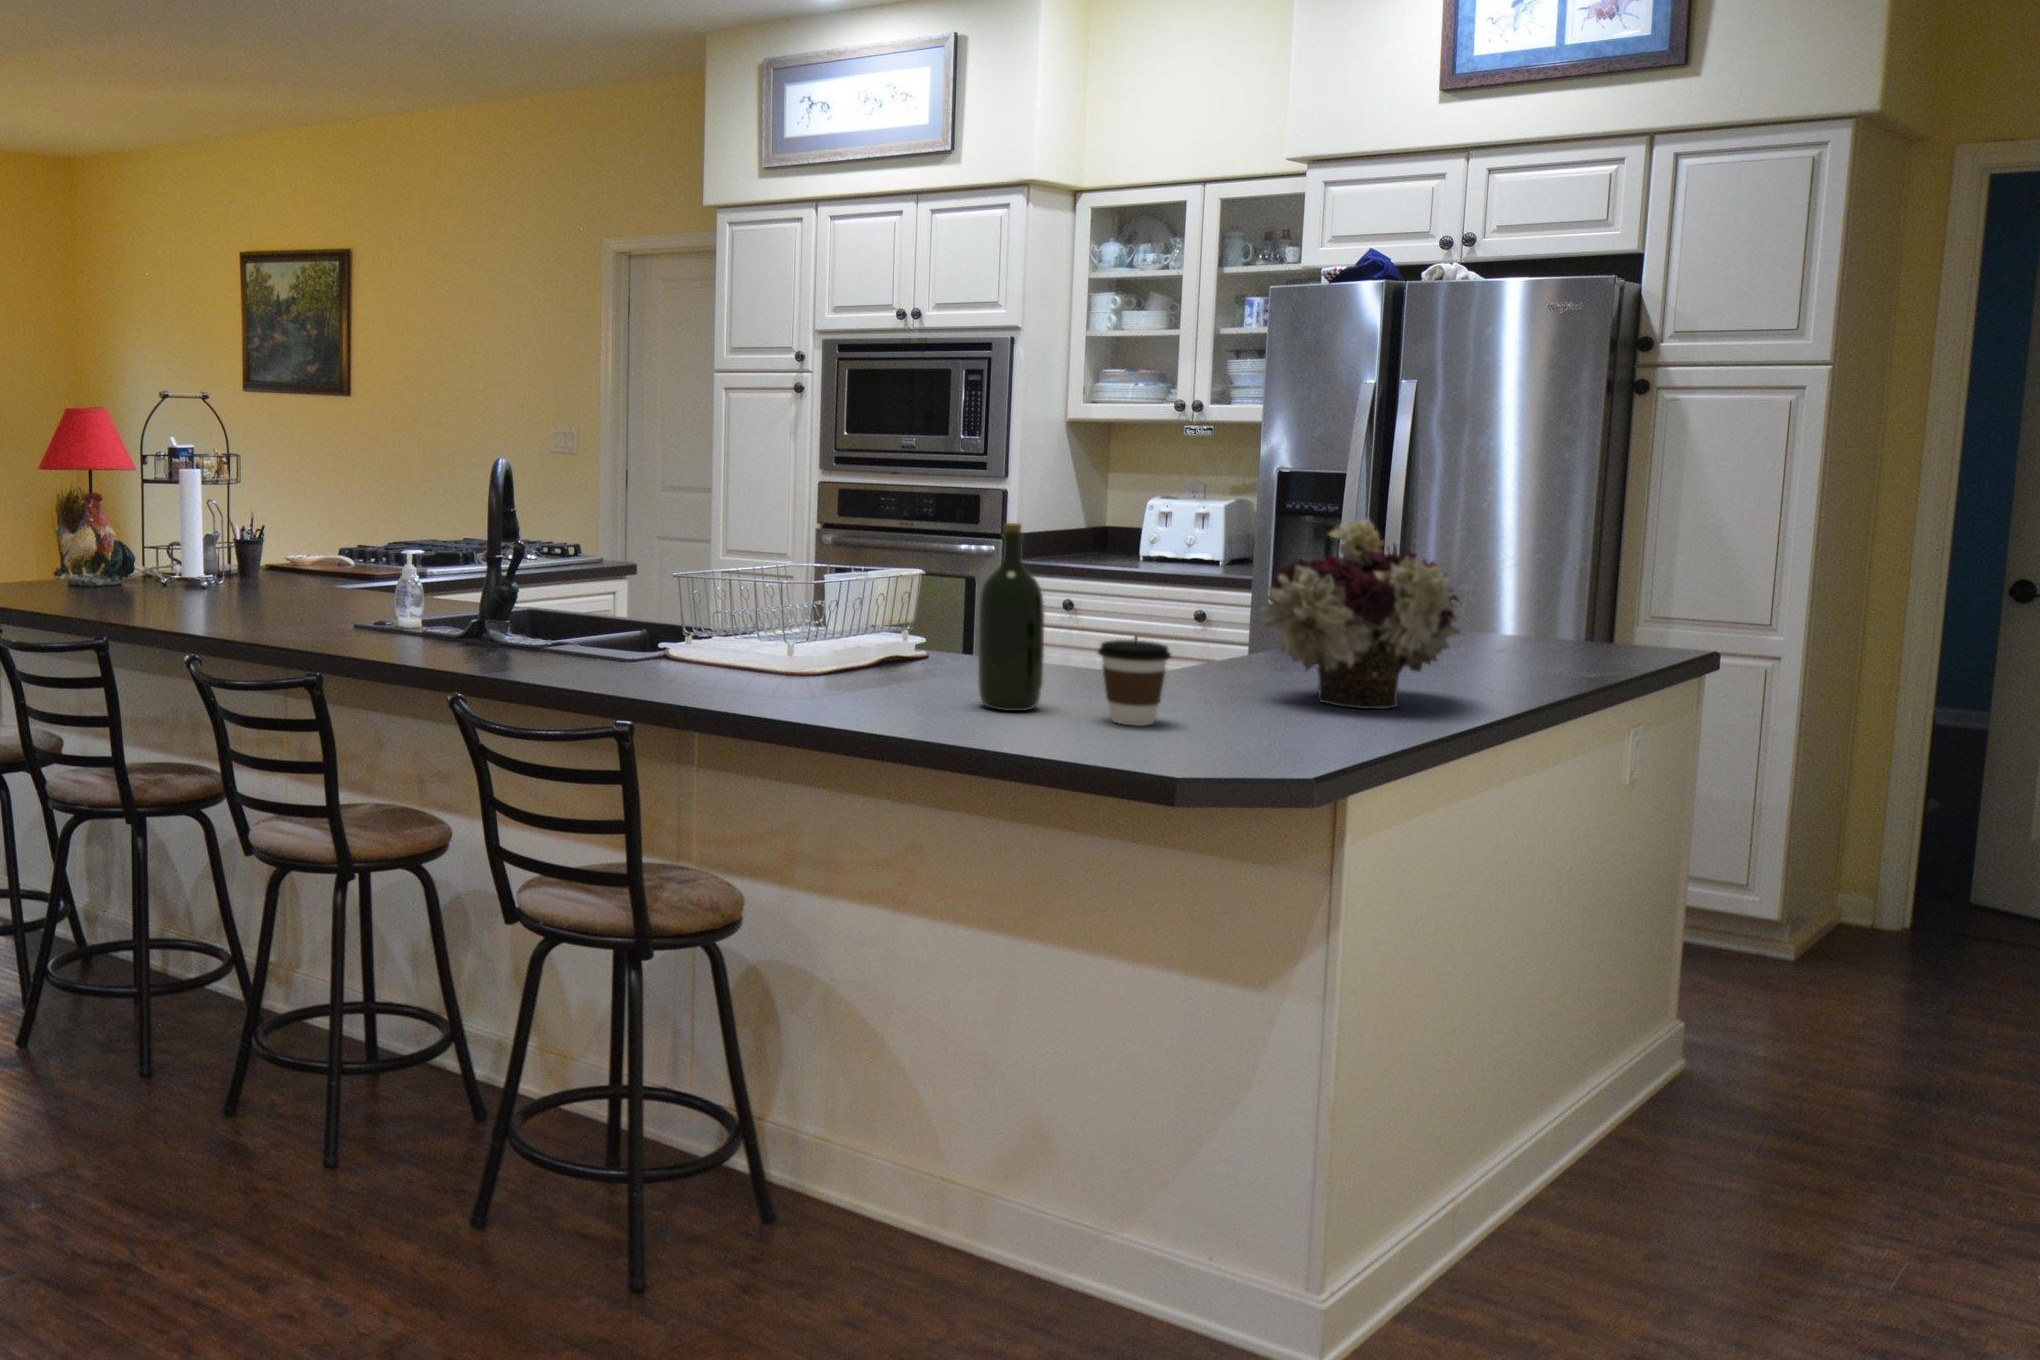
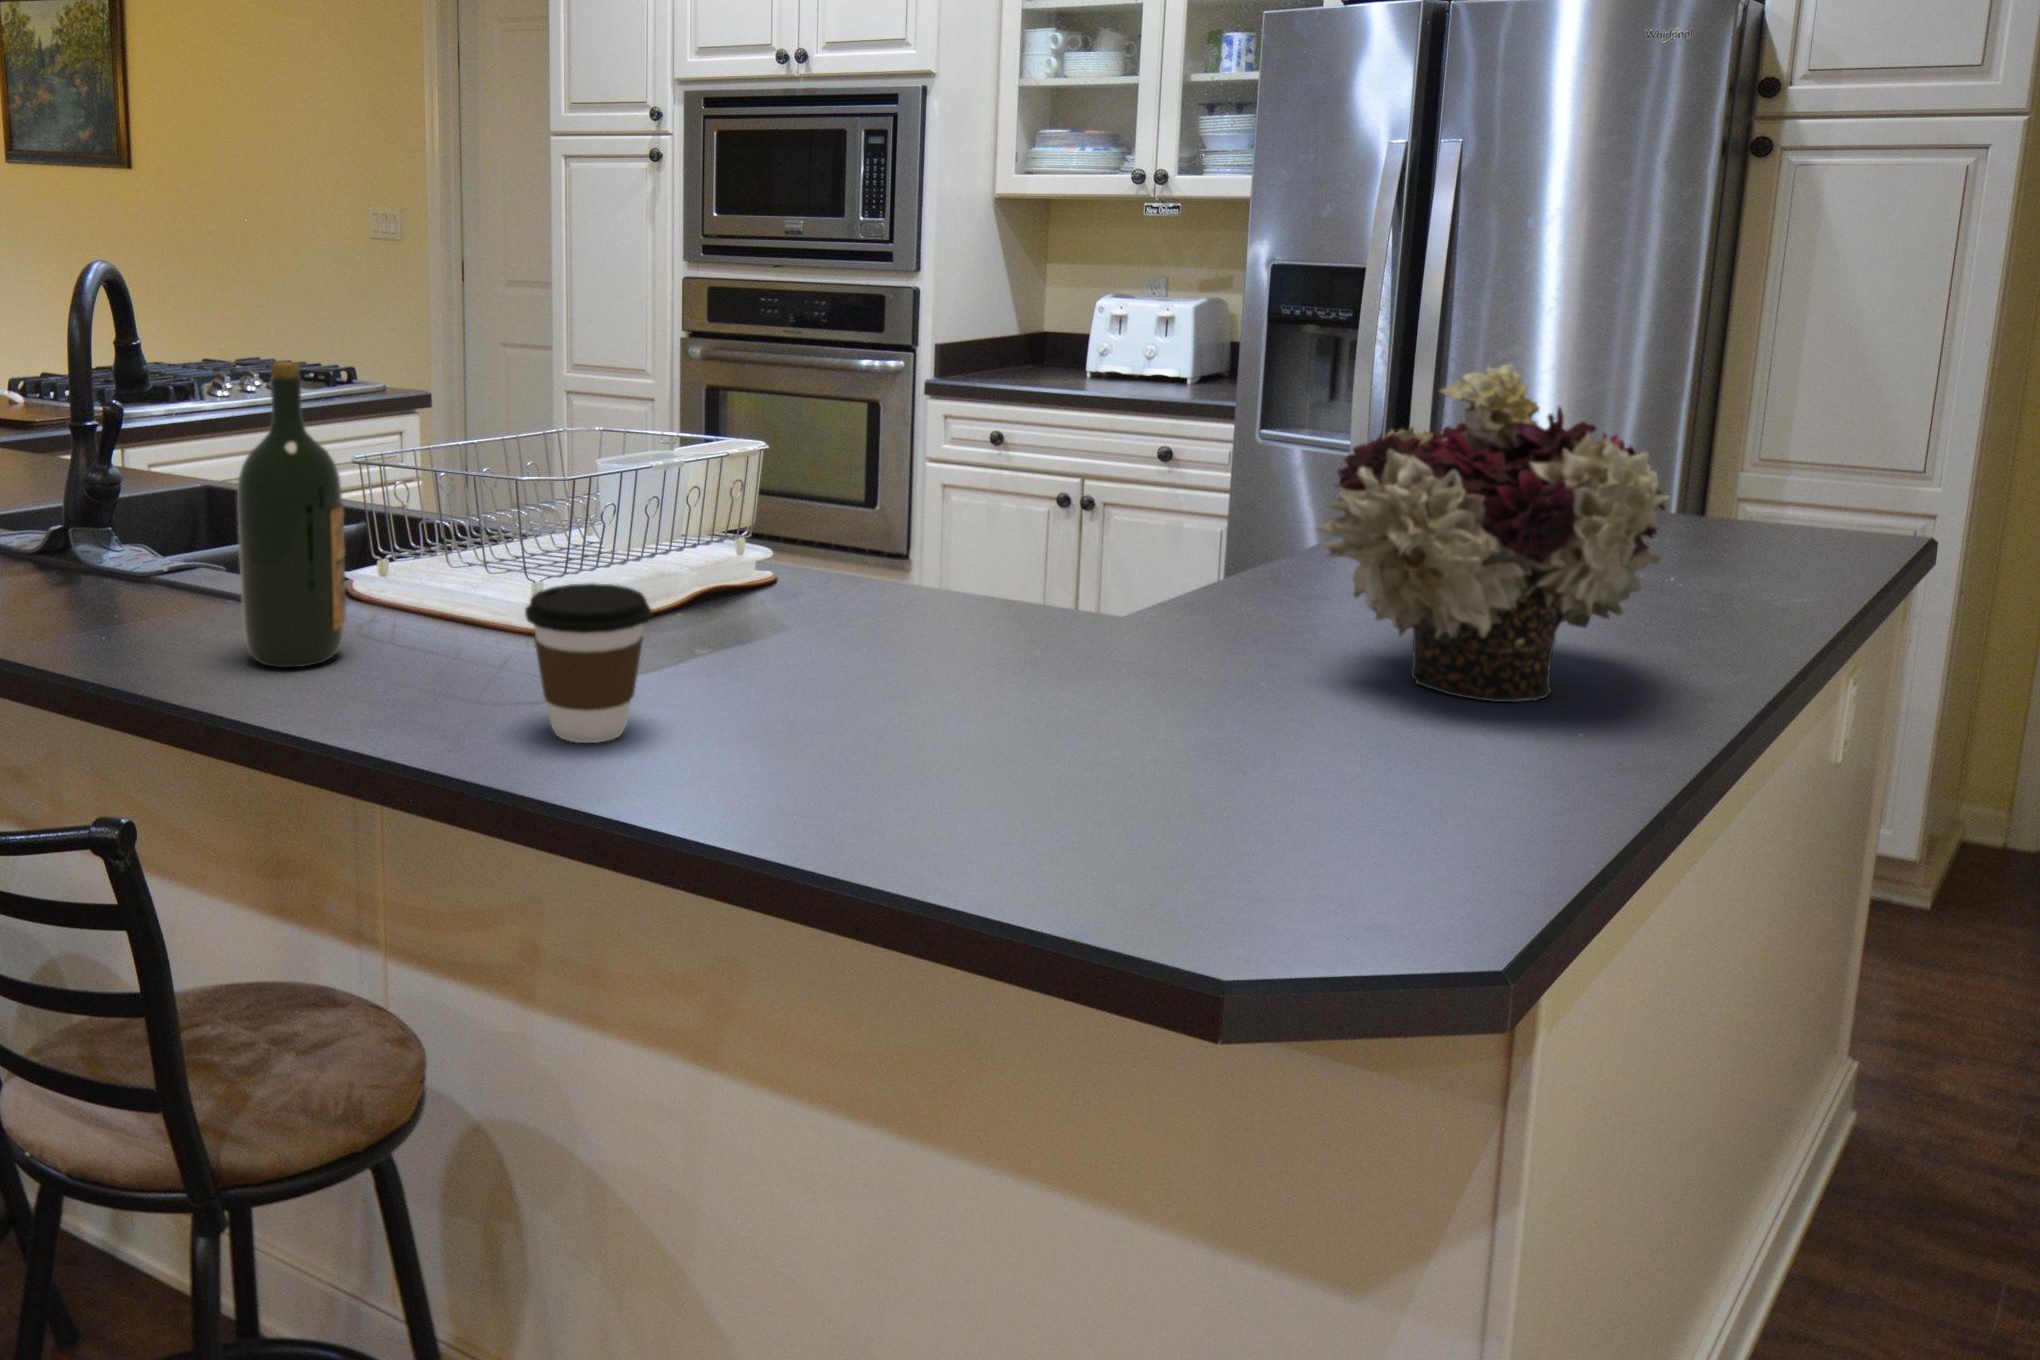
wine bottle: present [978,523,1044,711] -> present [237,362,346,667]
coffee cup: present [1098,640,1171,726] -> present [525,583,651,743]

